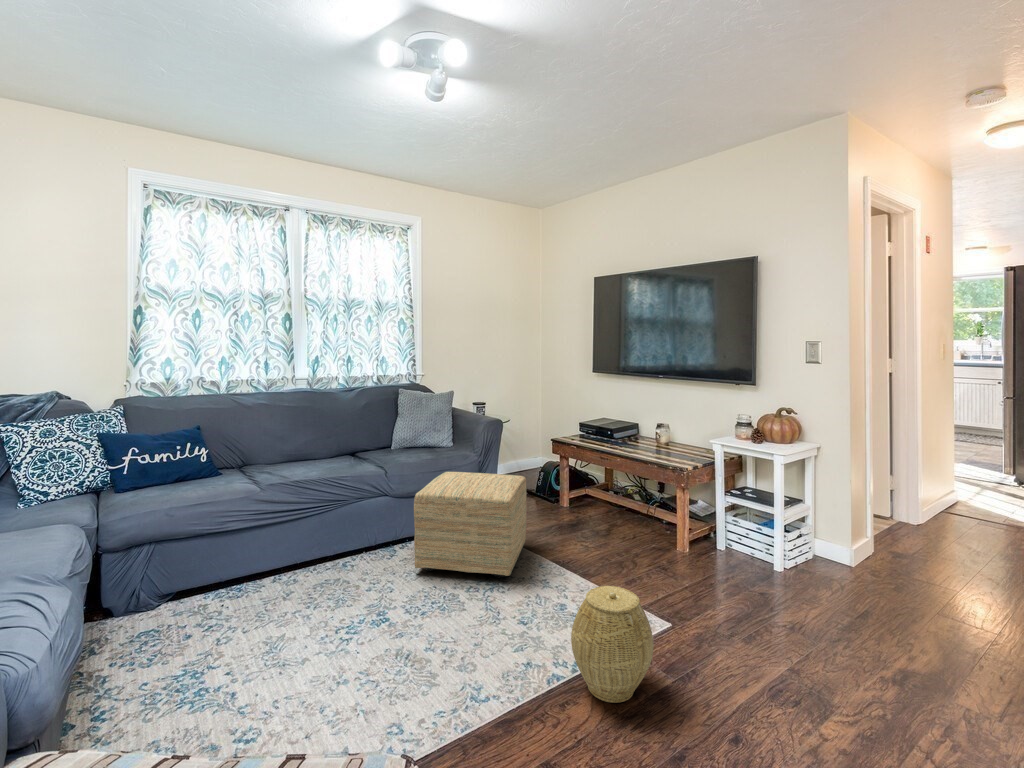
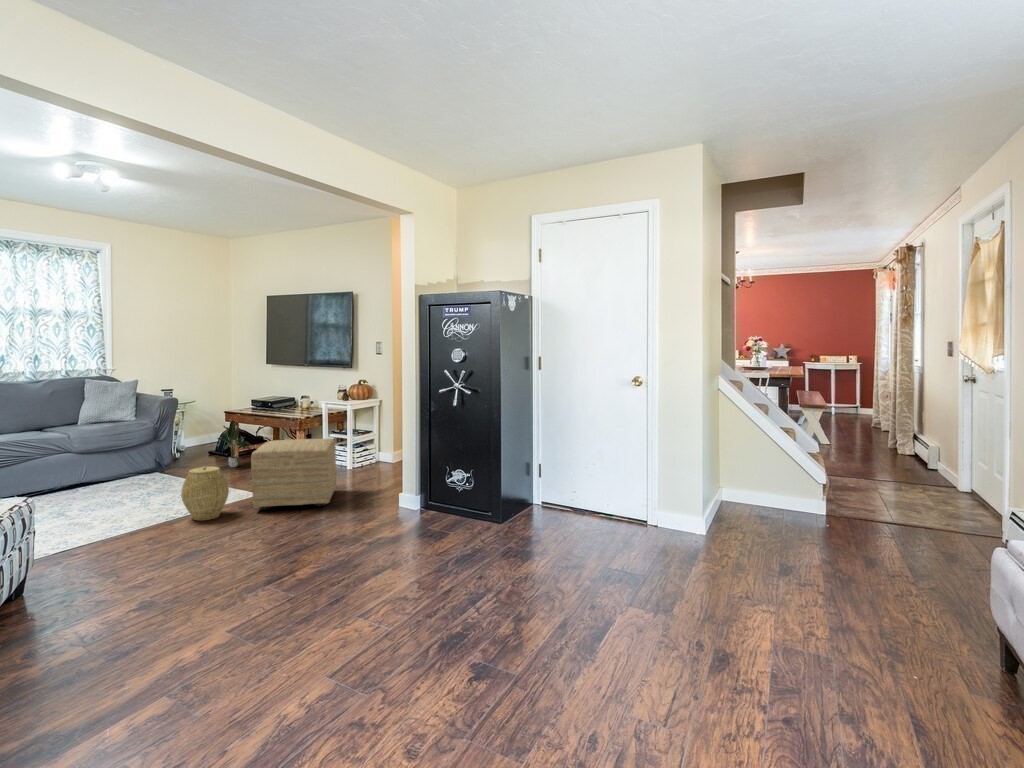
potted plant: none [554,455,597,524] -> present [217,420,251,467]
ottoman: present [414,472,526,577] -> present [251,439,336,510]

